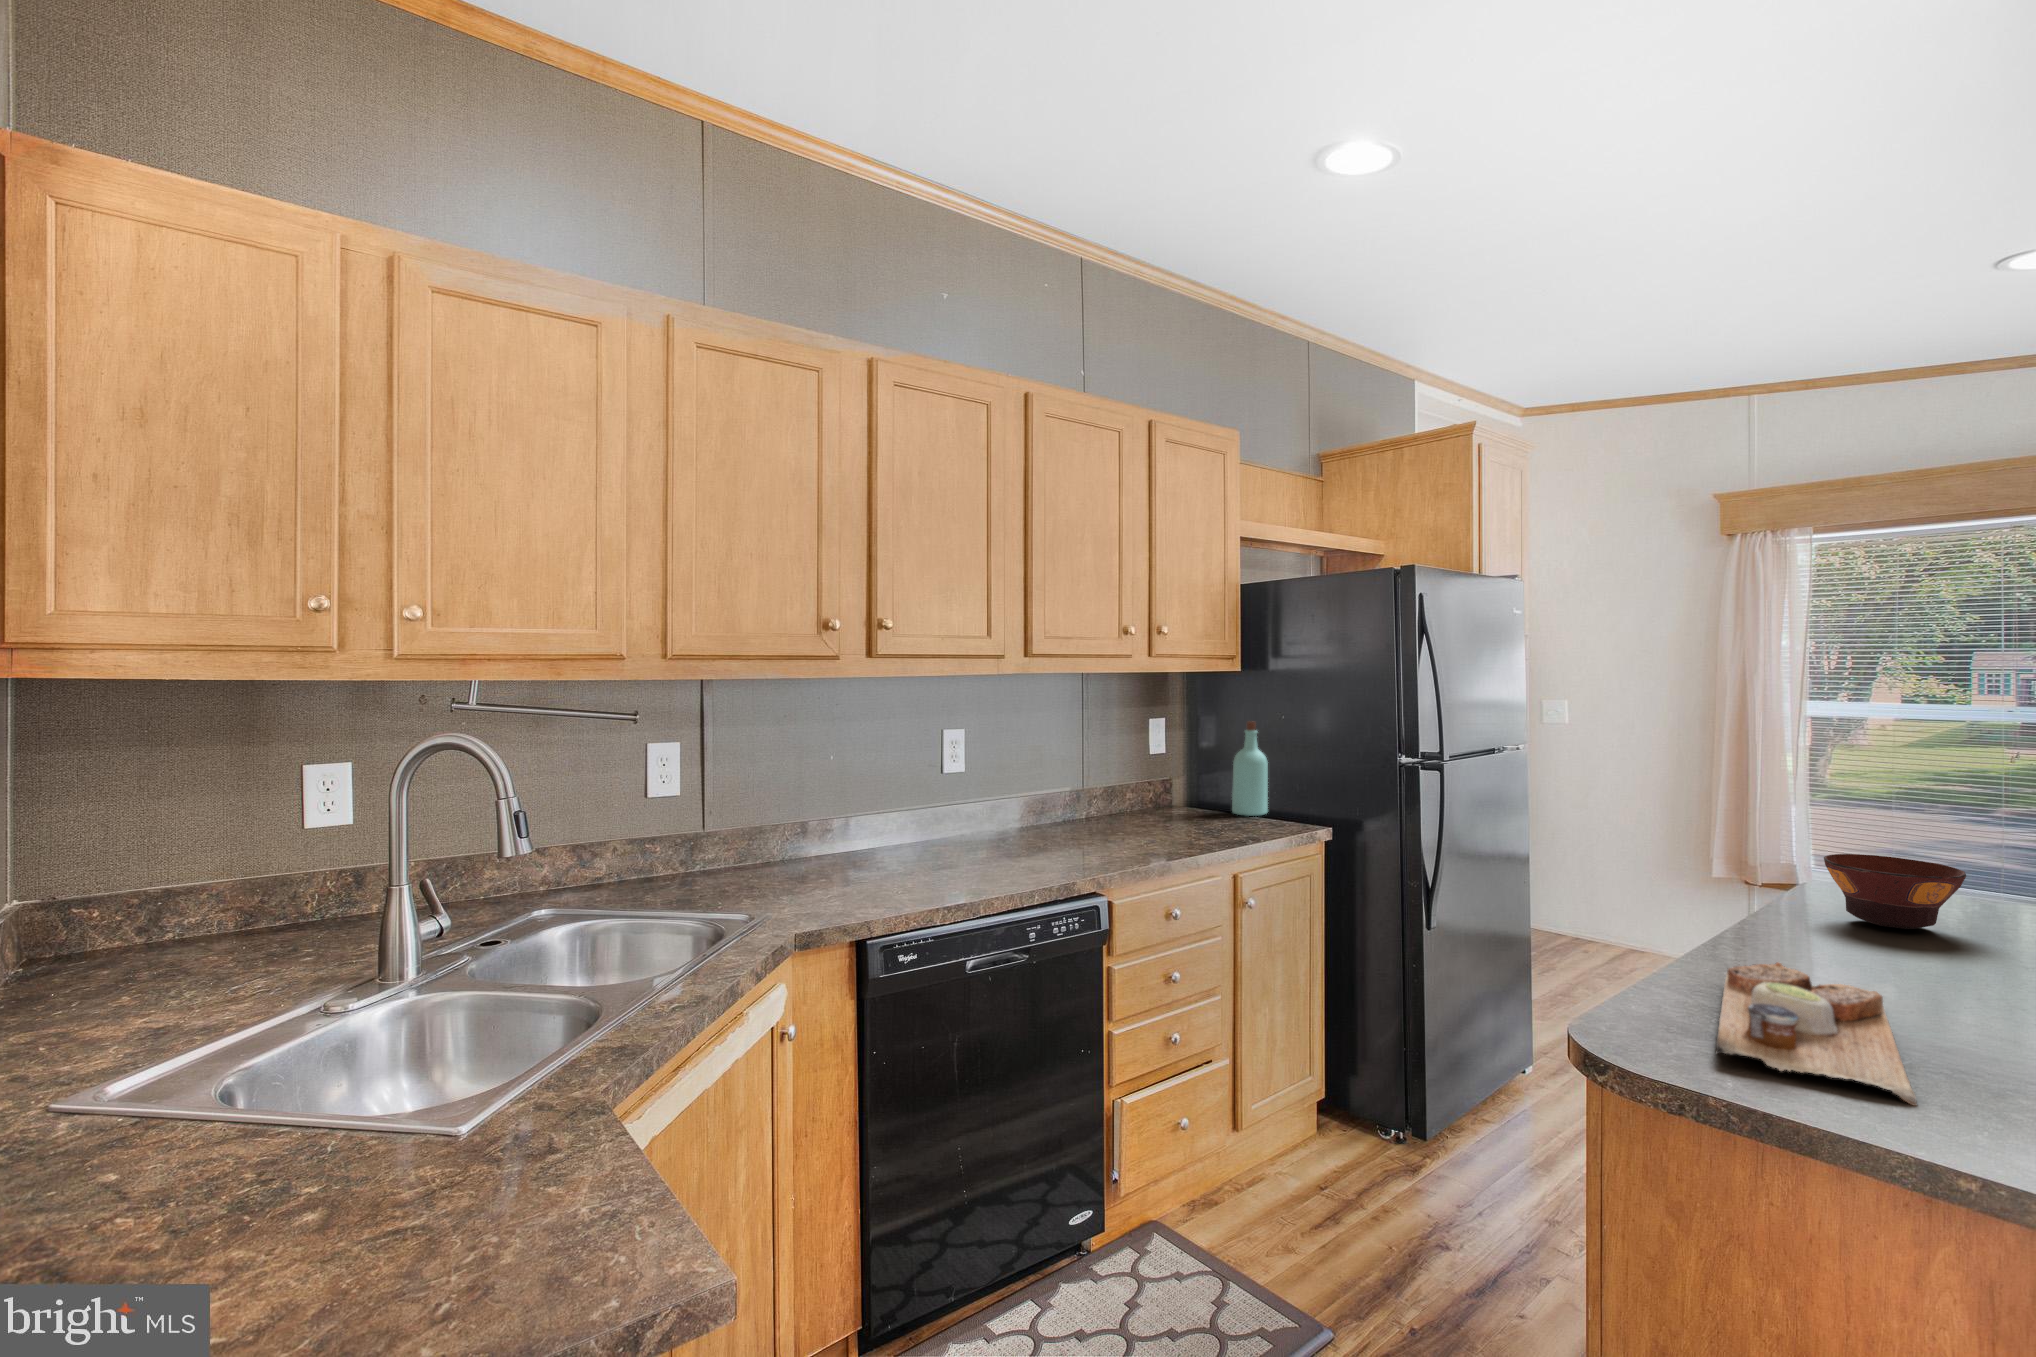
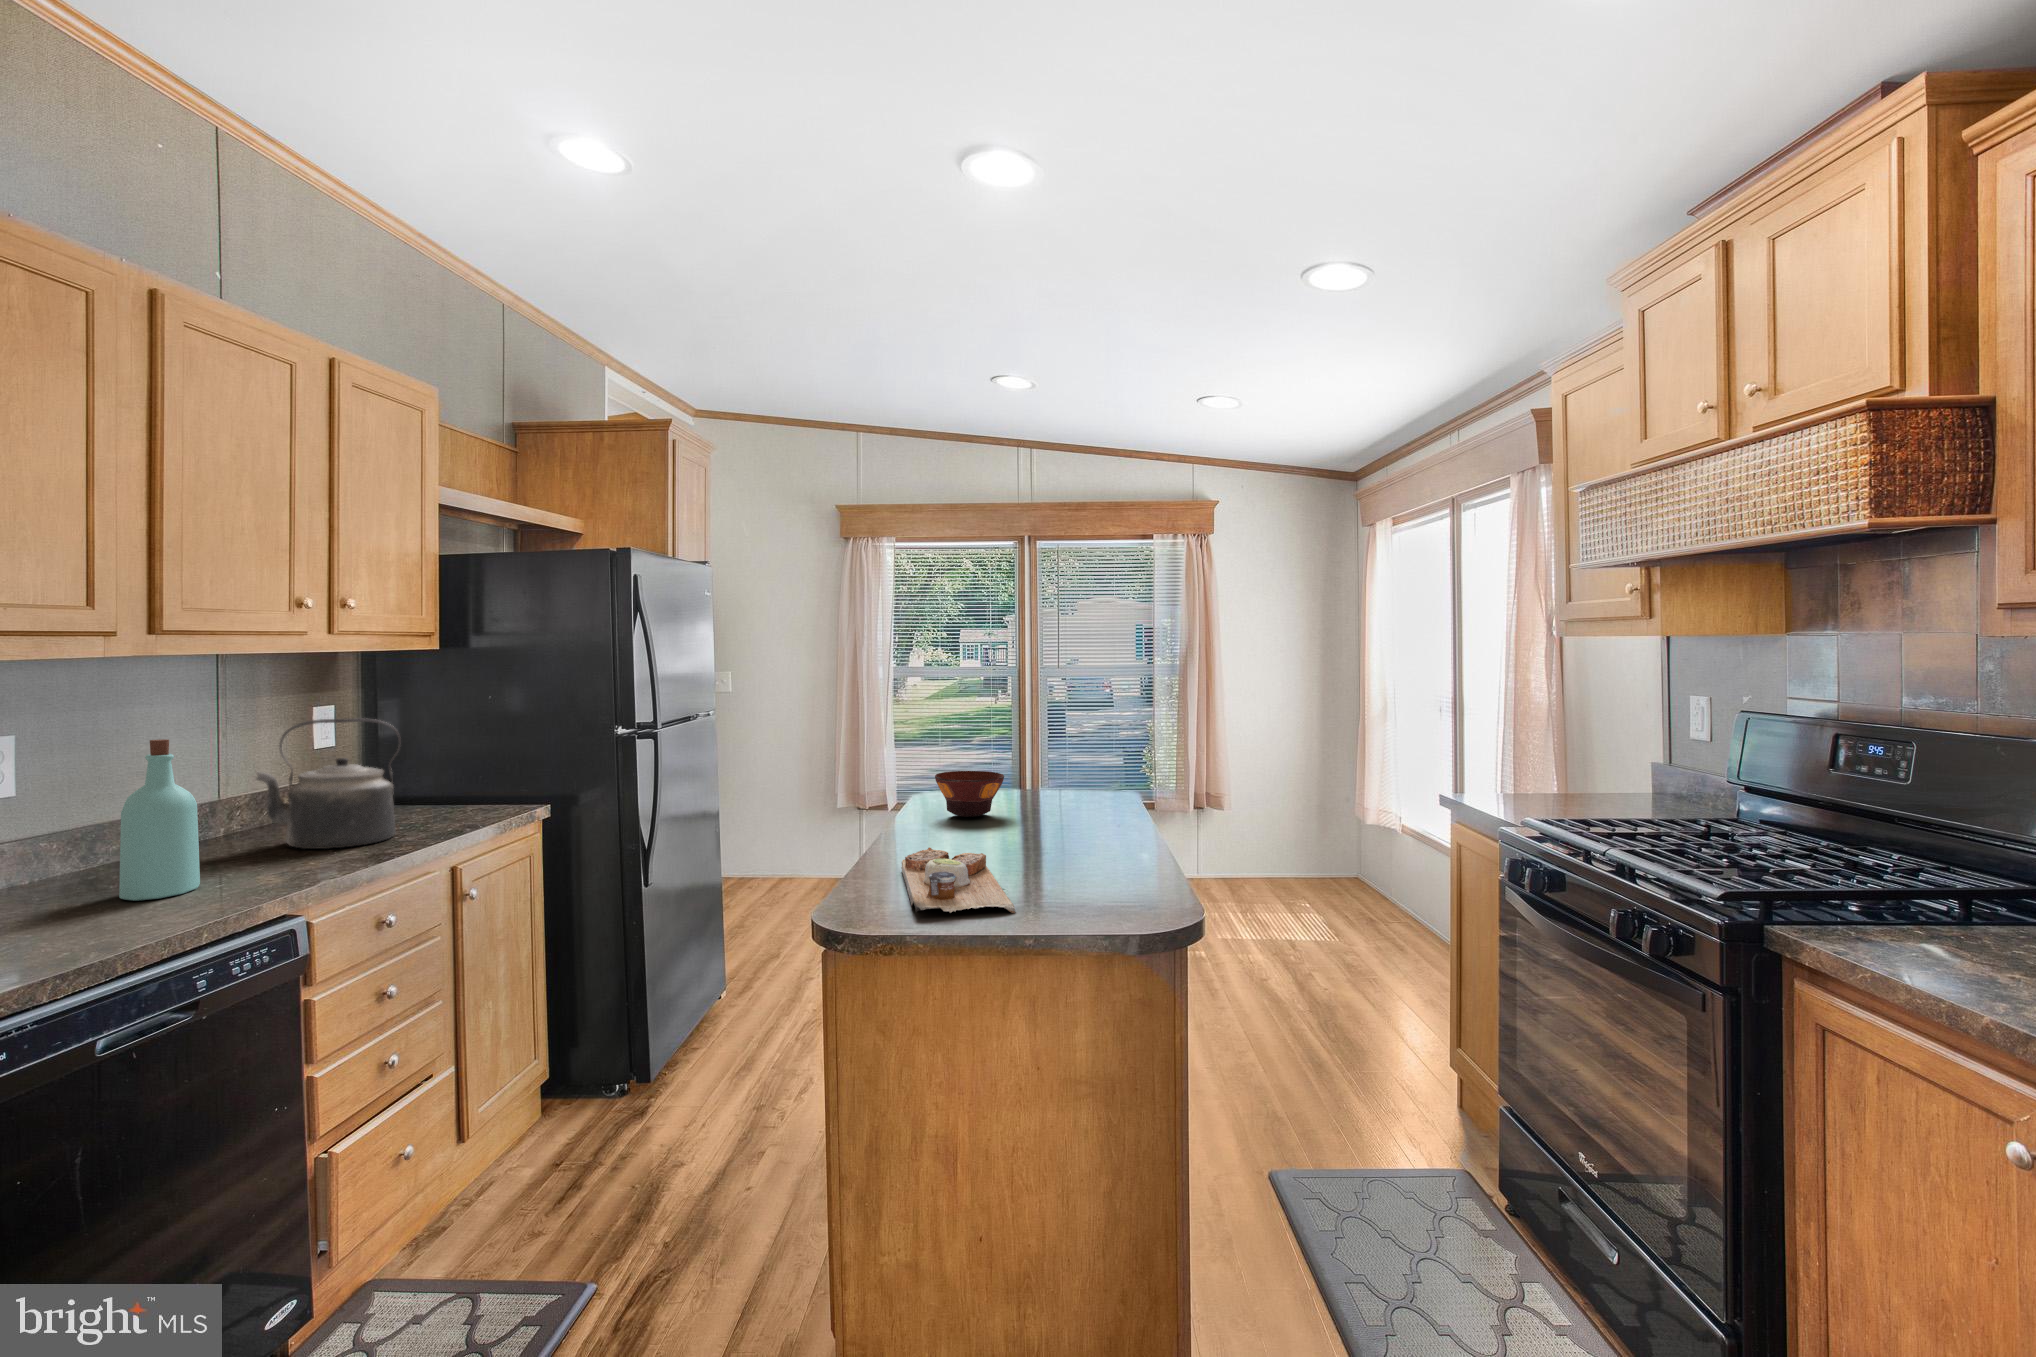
bottle: present [1232,721,1268,816] -> present [119,739,200,901]
kettle: none [1098,731,1198,841] -> present [256,718,401,849]

